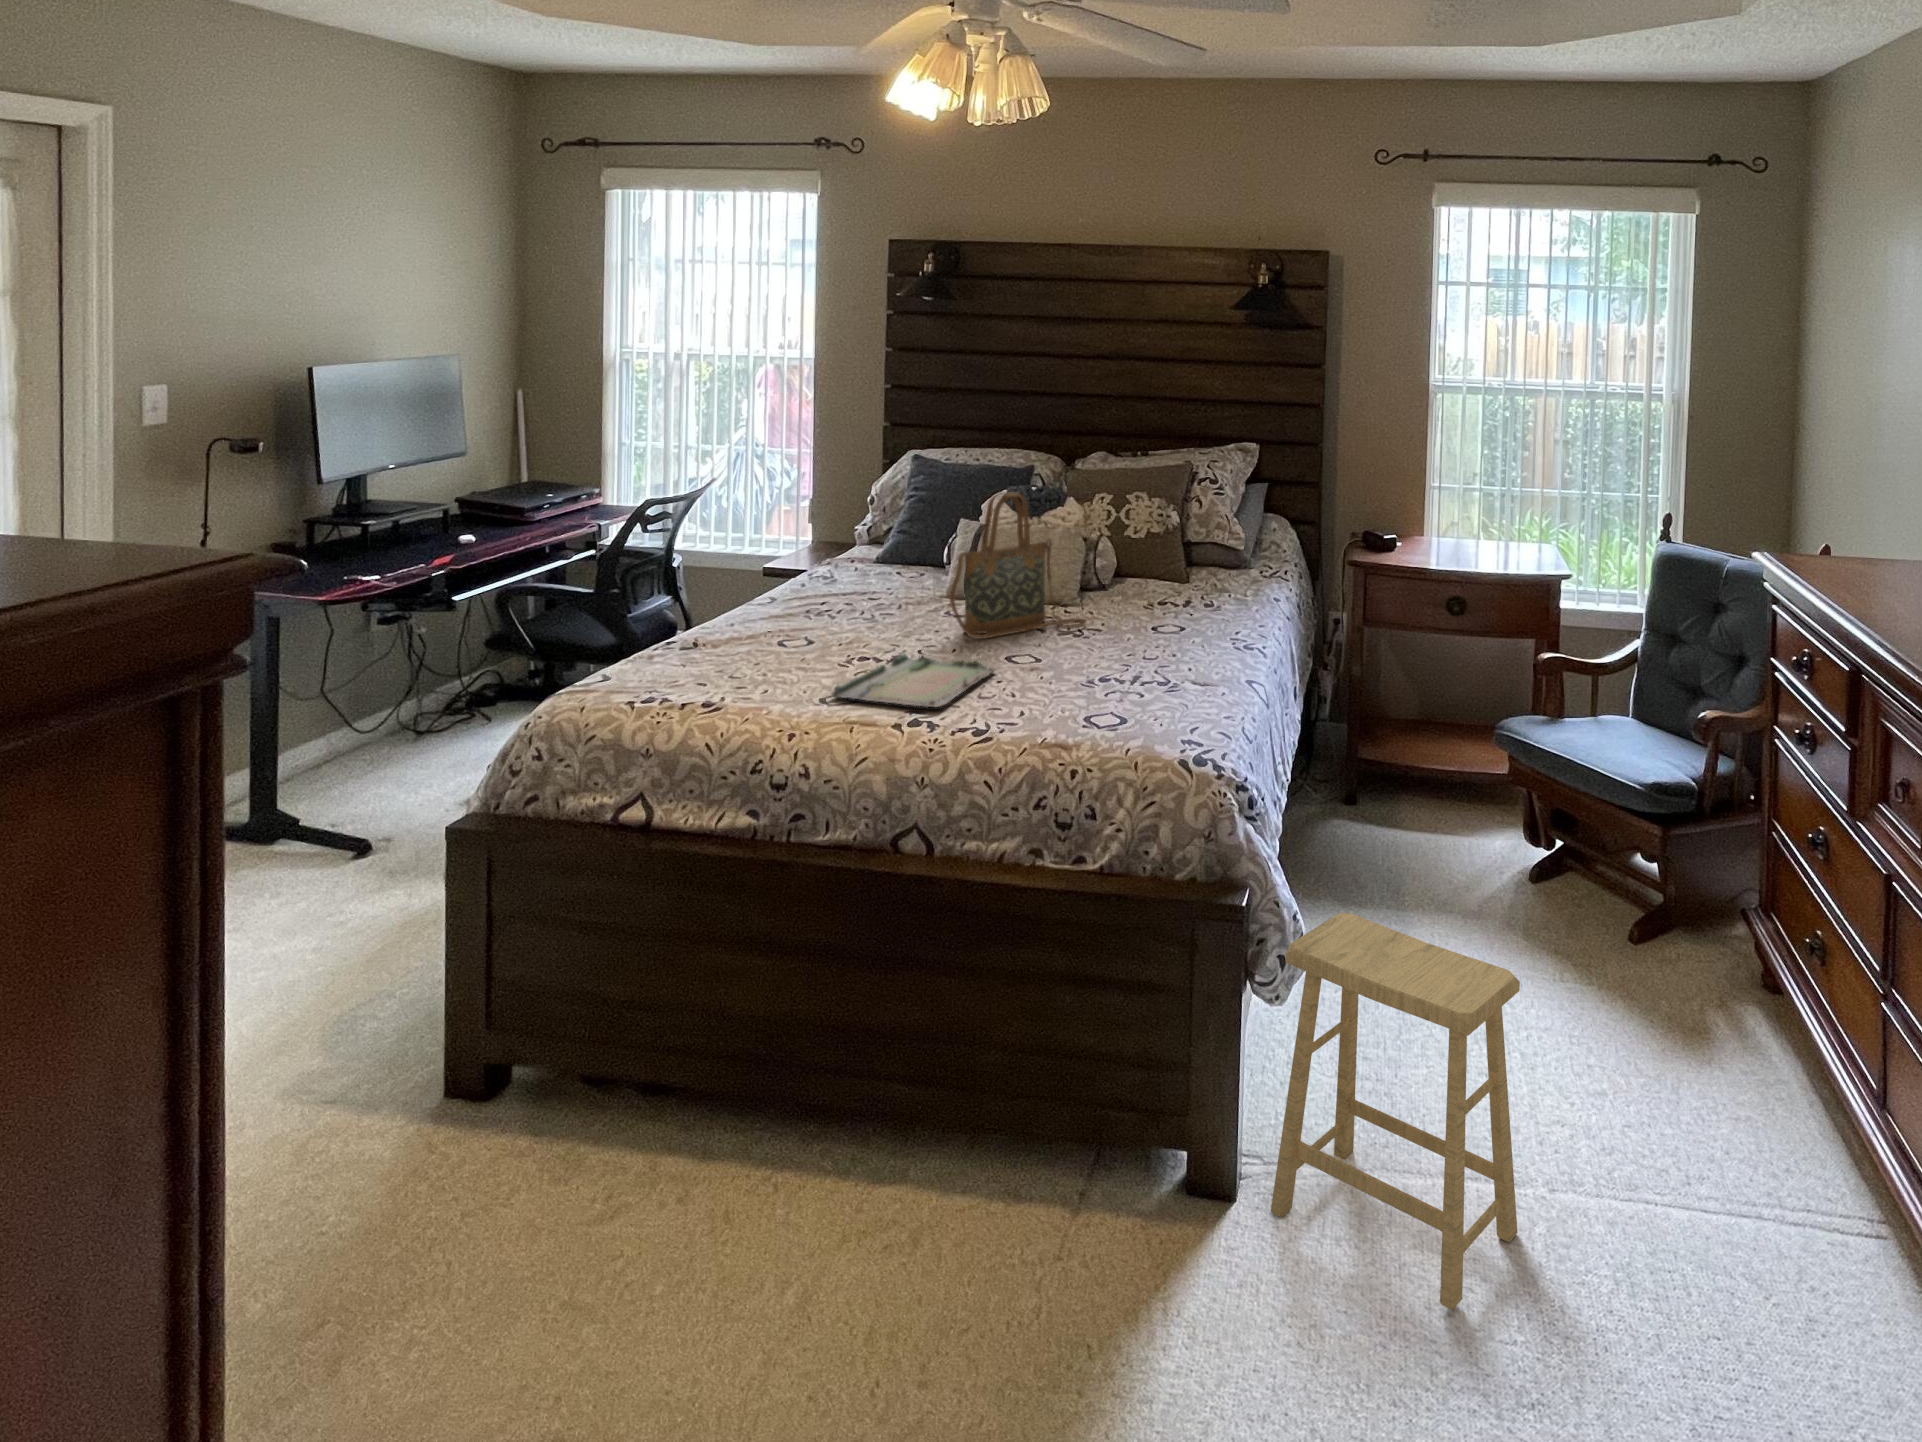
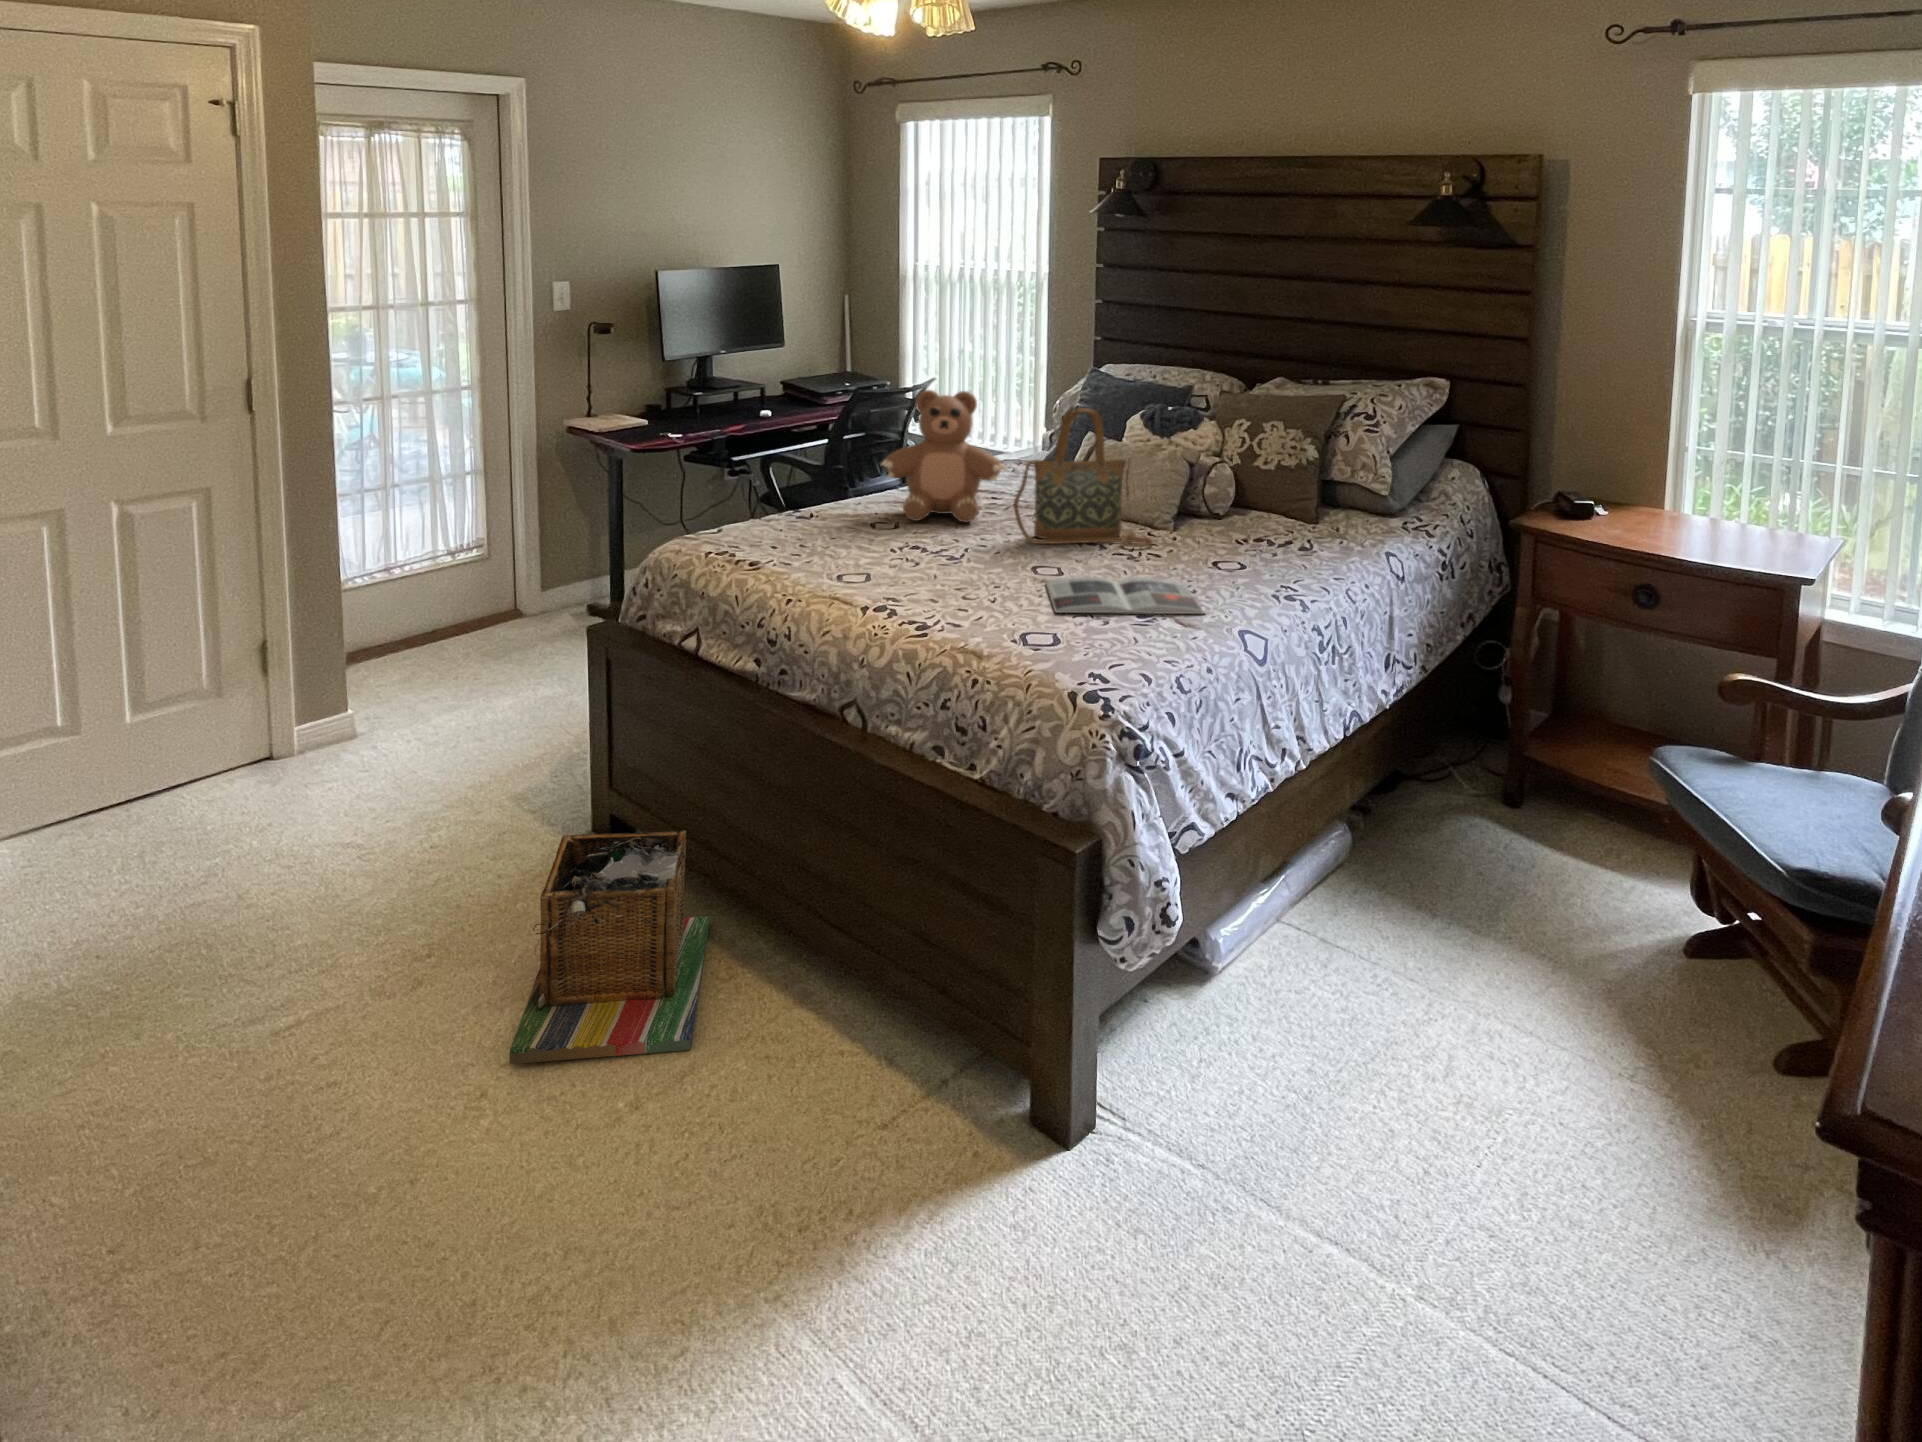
teddy bear: none [771,486,911,636] -> present [881,390,1005,522]
magazine: none [1040,652,1211,698] -> present [1046,577,1205,614]
tray: present [832,654,995,707] -> none [846,545,1011,598]
footstool: present [1271,913,1520,1310] -> none [1092,892,1343,1372]
laundry basket: none [520,1028,797,1354] -> present [510,830,709,1064]

